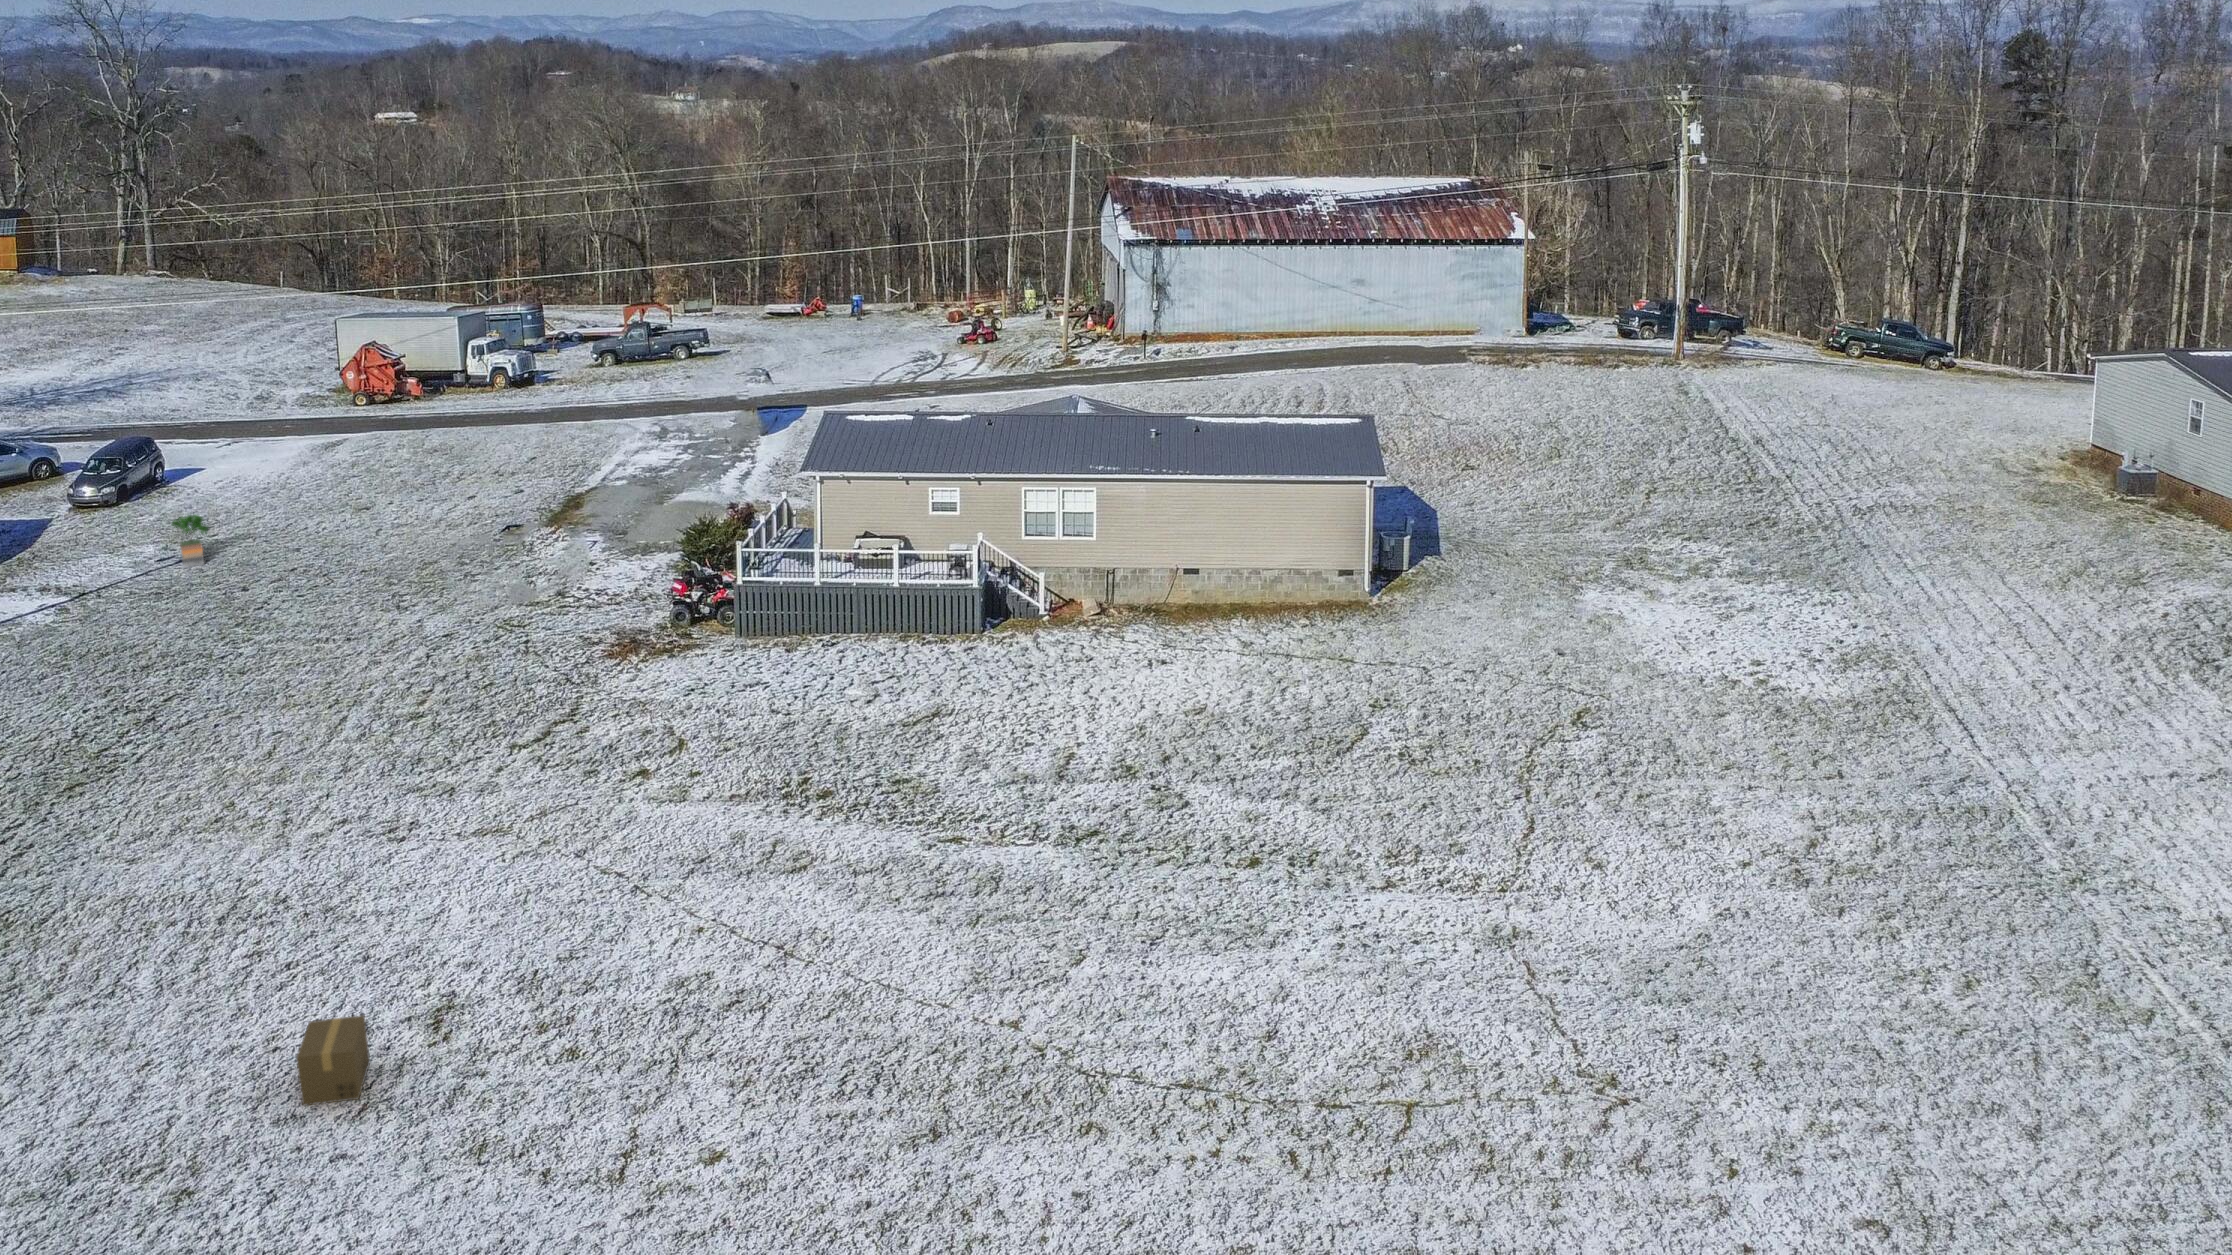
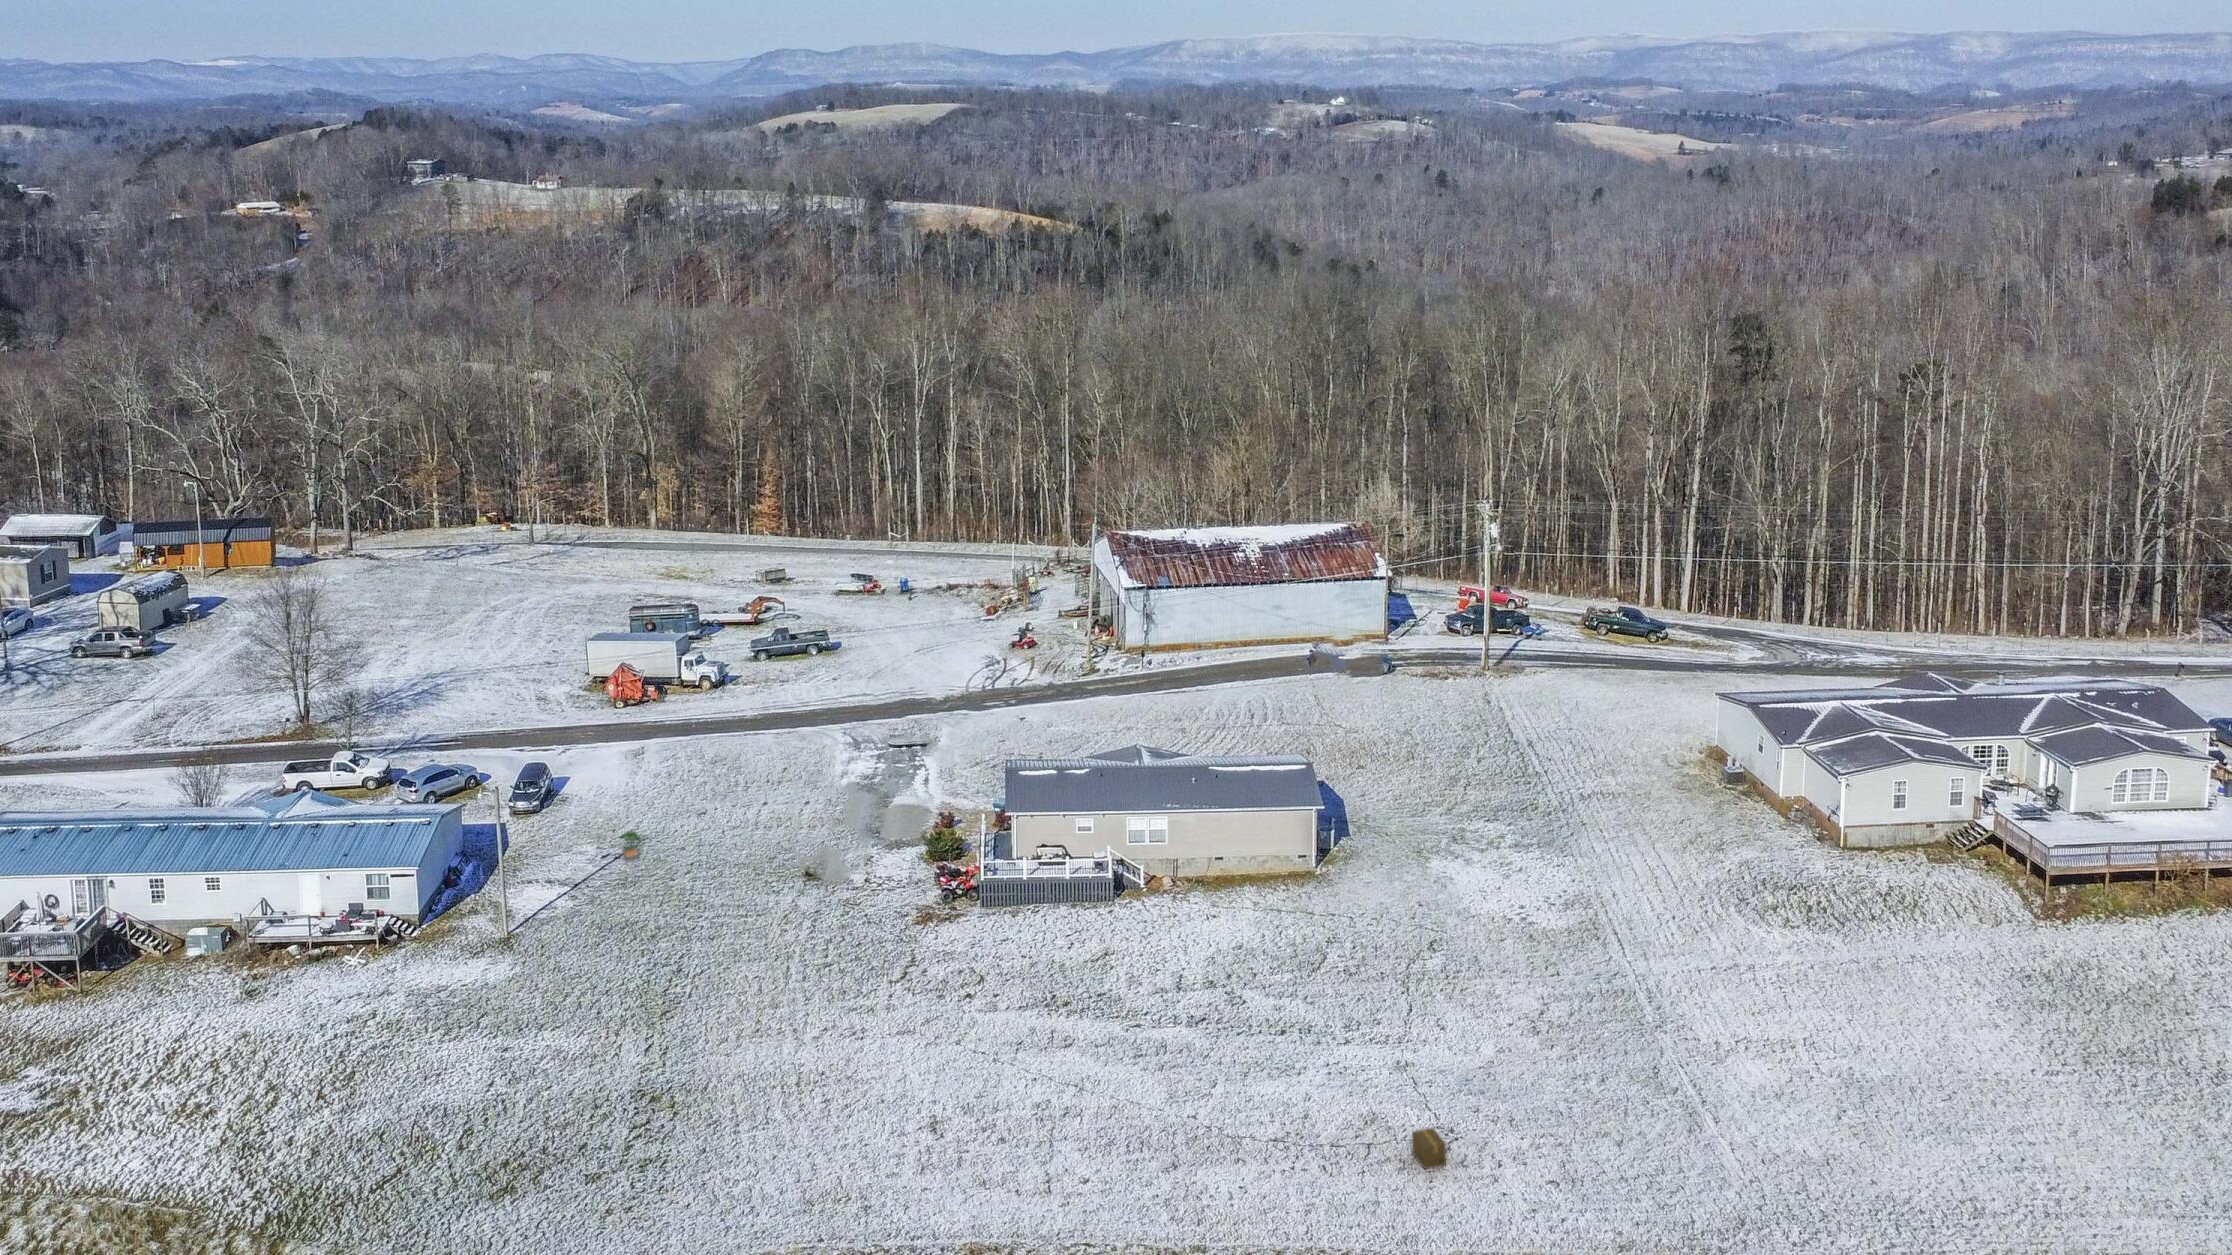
cardboard box: present [296,1015,370,1106] -> present [1412,1128,1446,1169]

